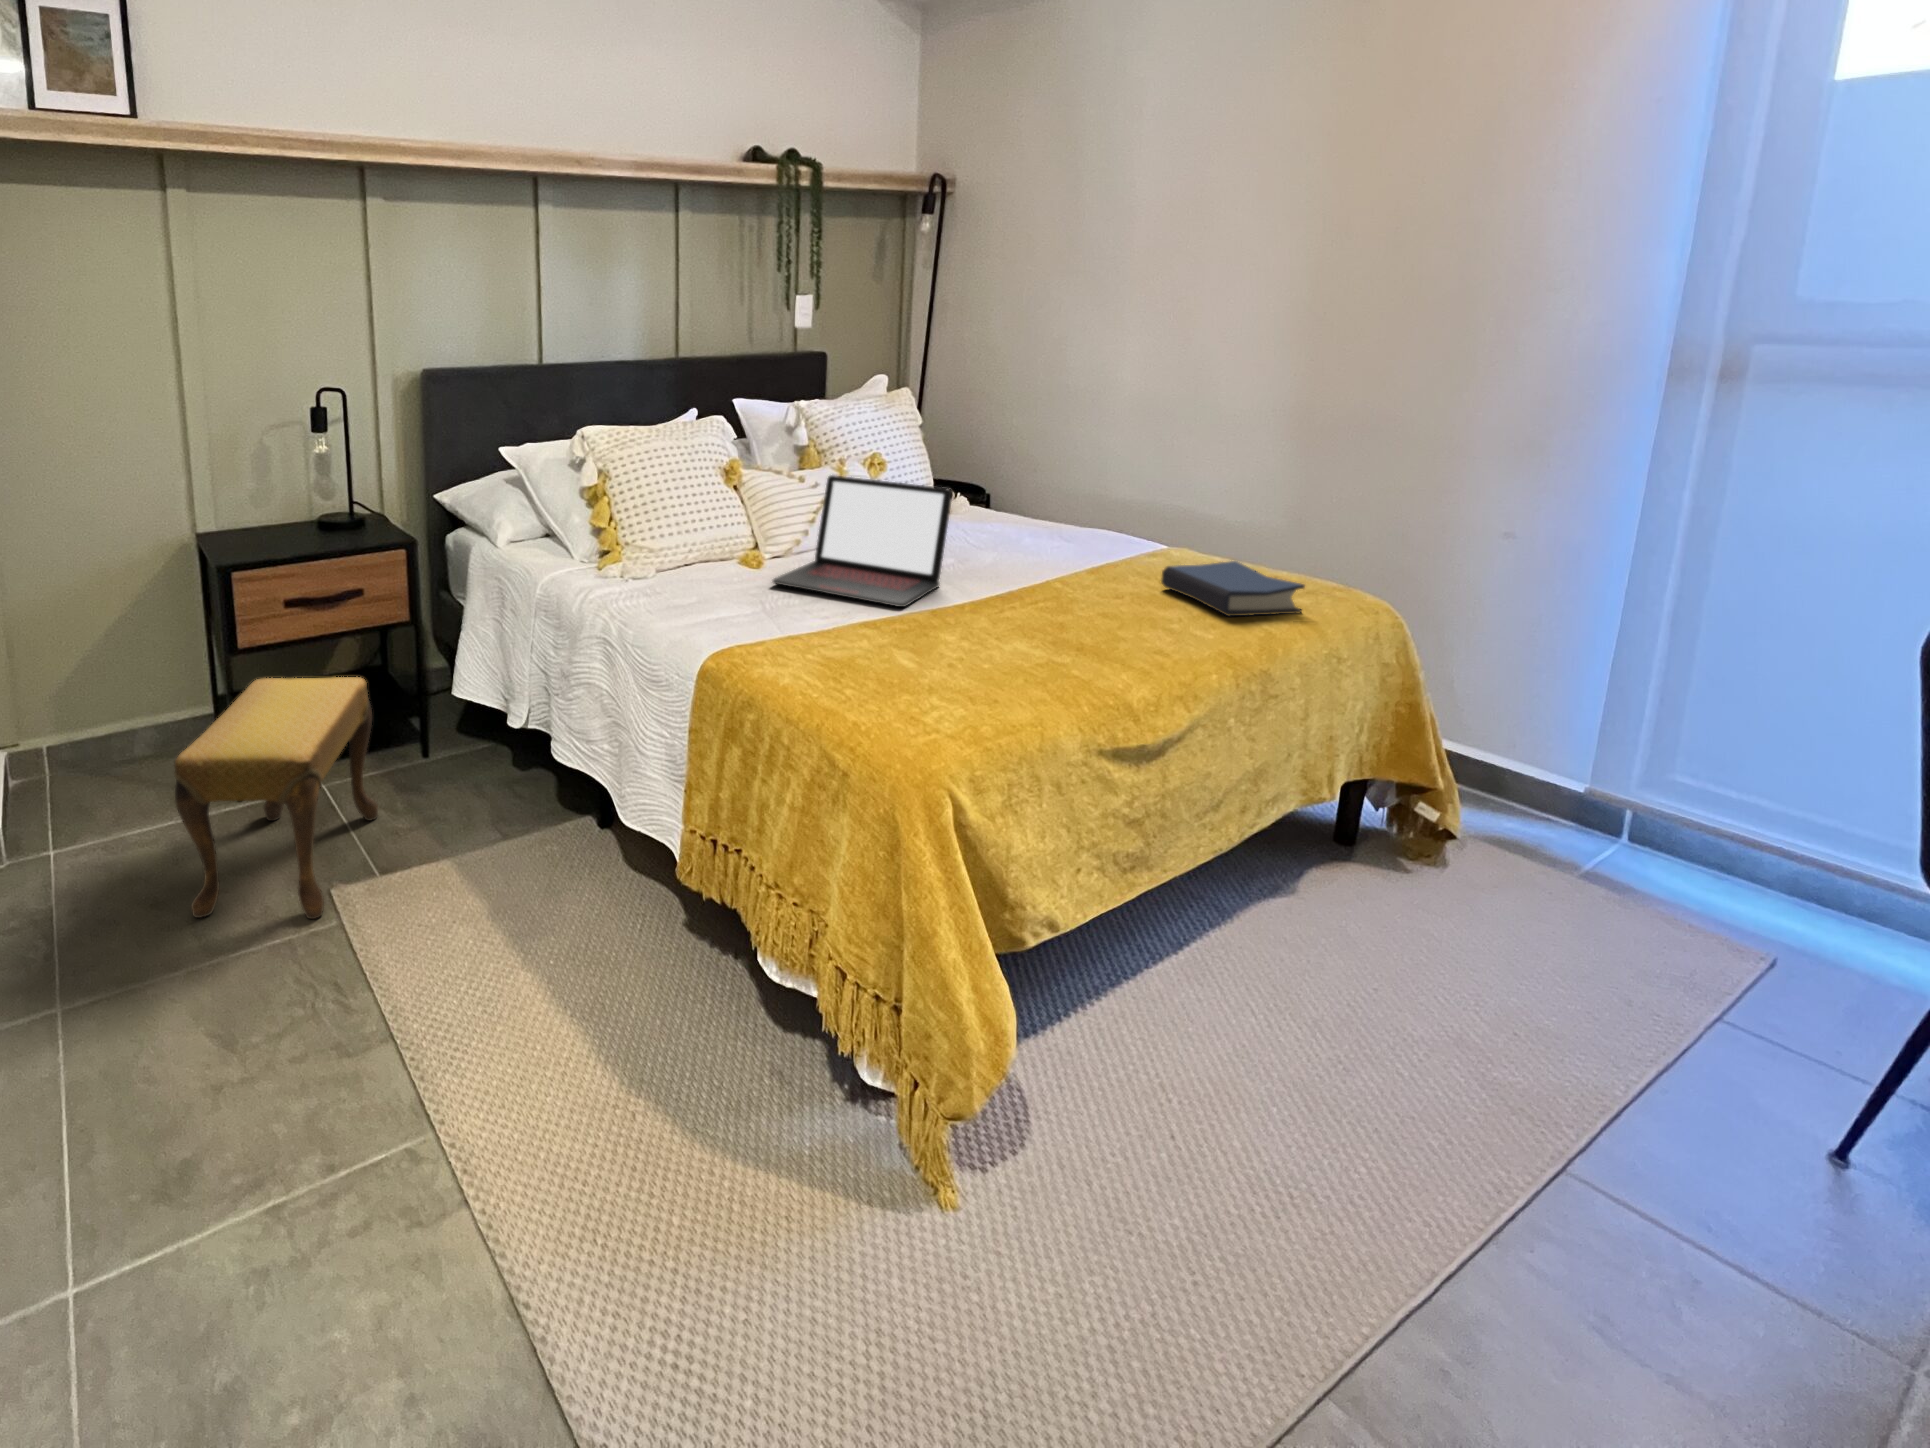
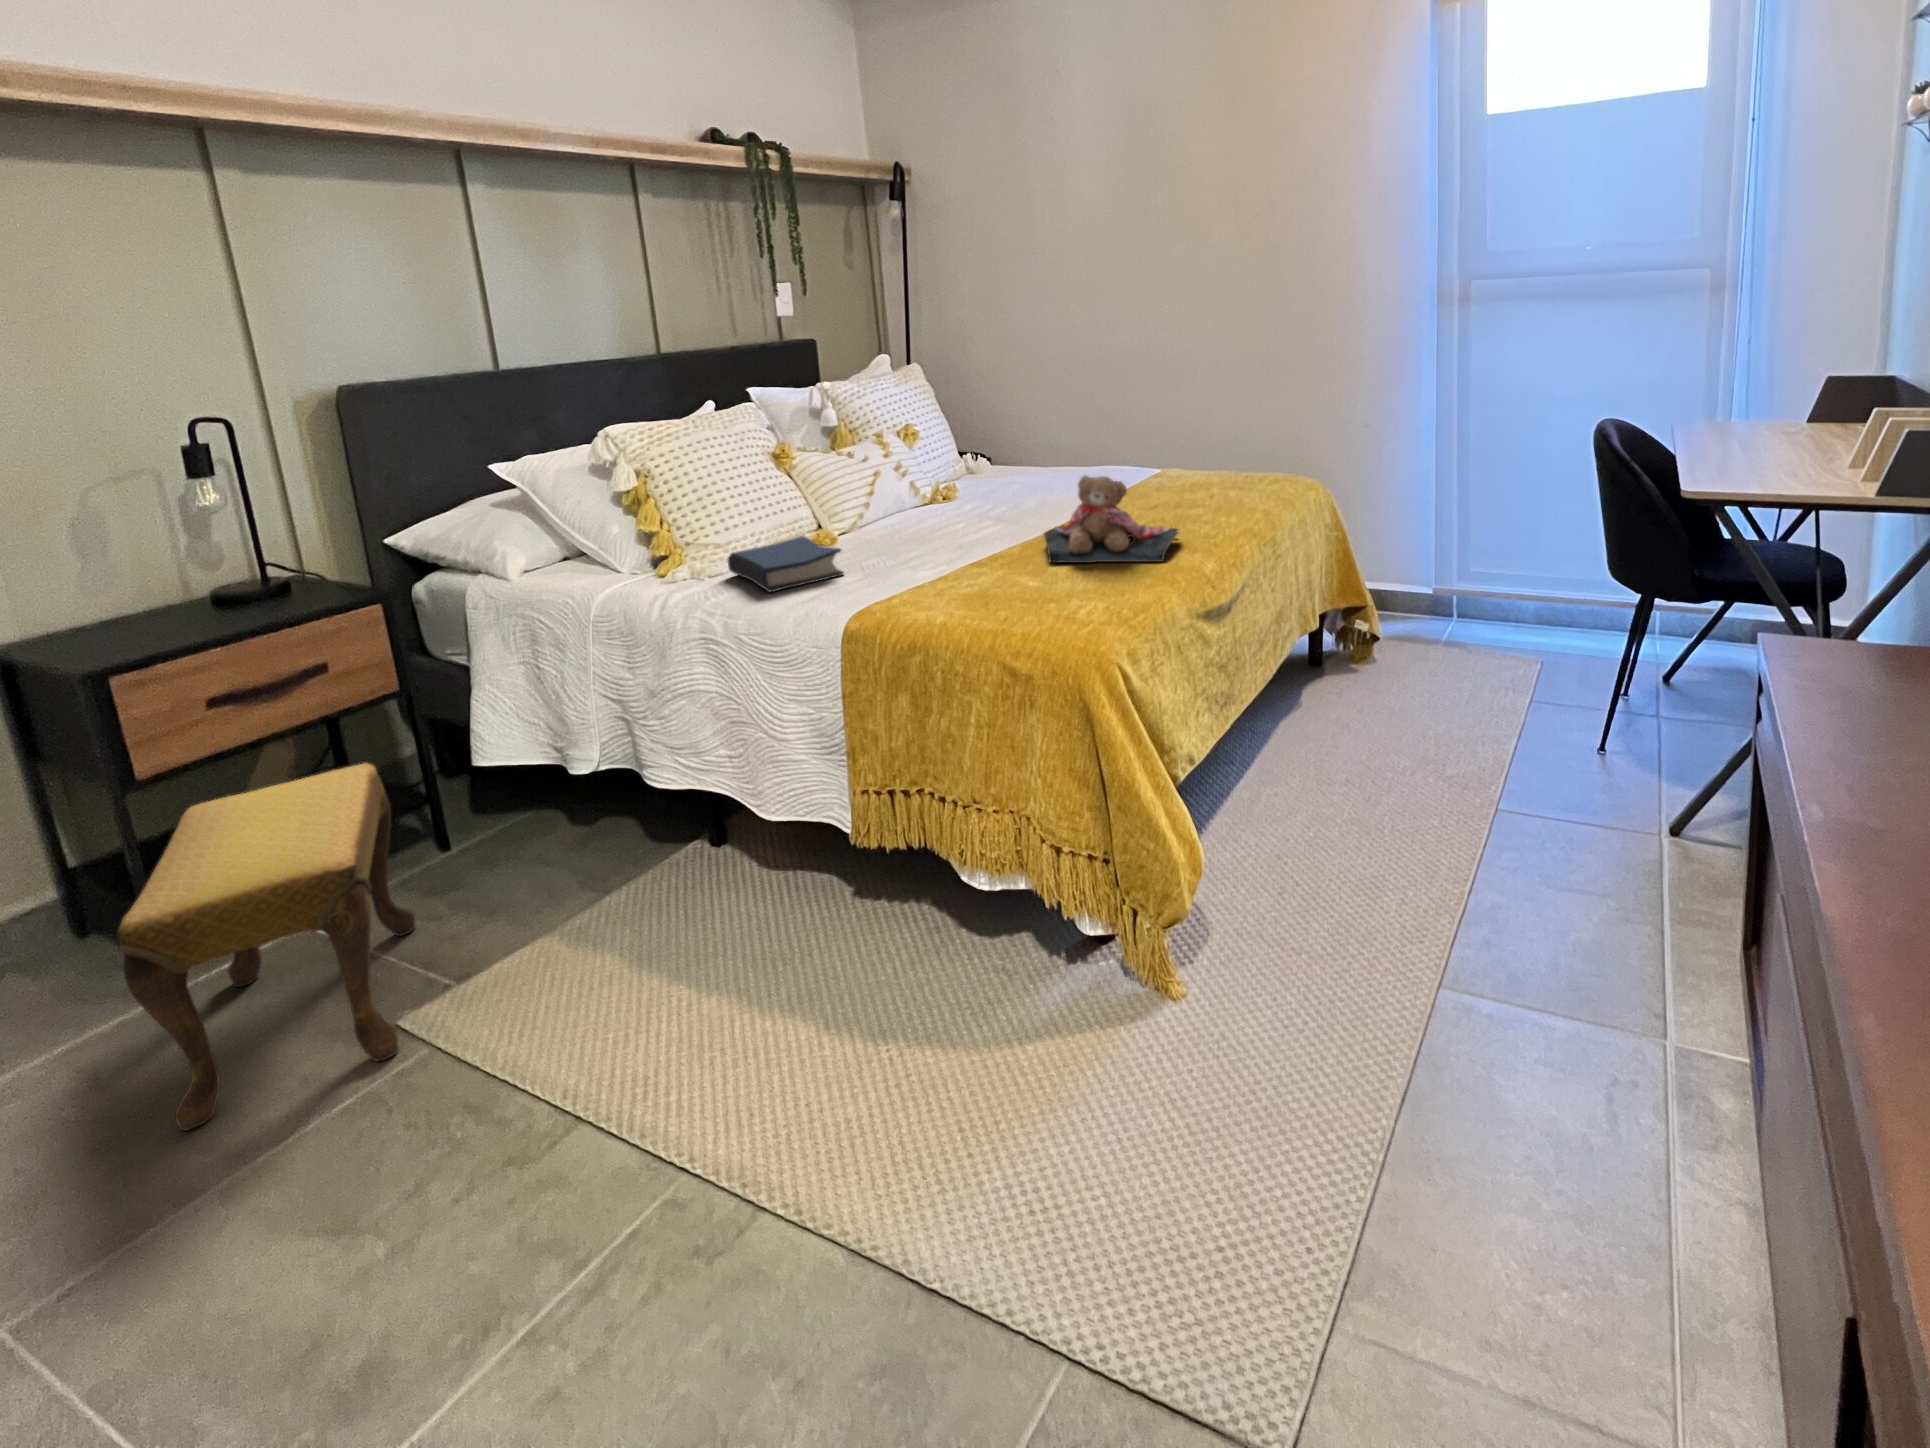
laptop: present [773,475,953,607] -> none [860,439,1011,552]
teddy bear: none [945,548,1123,673] -> present [1044,476,1179,563]
hardback book: present [1161,561,1305,616] -> present [728,536,844,592]

